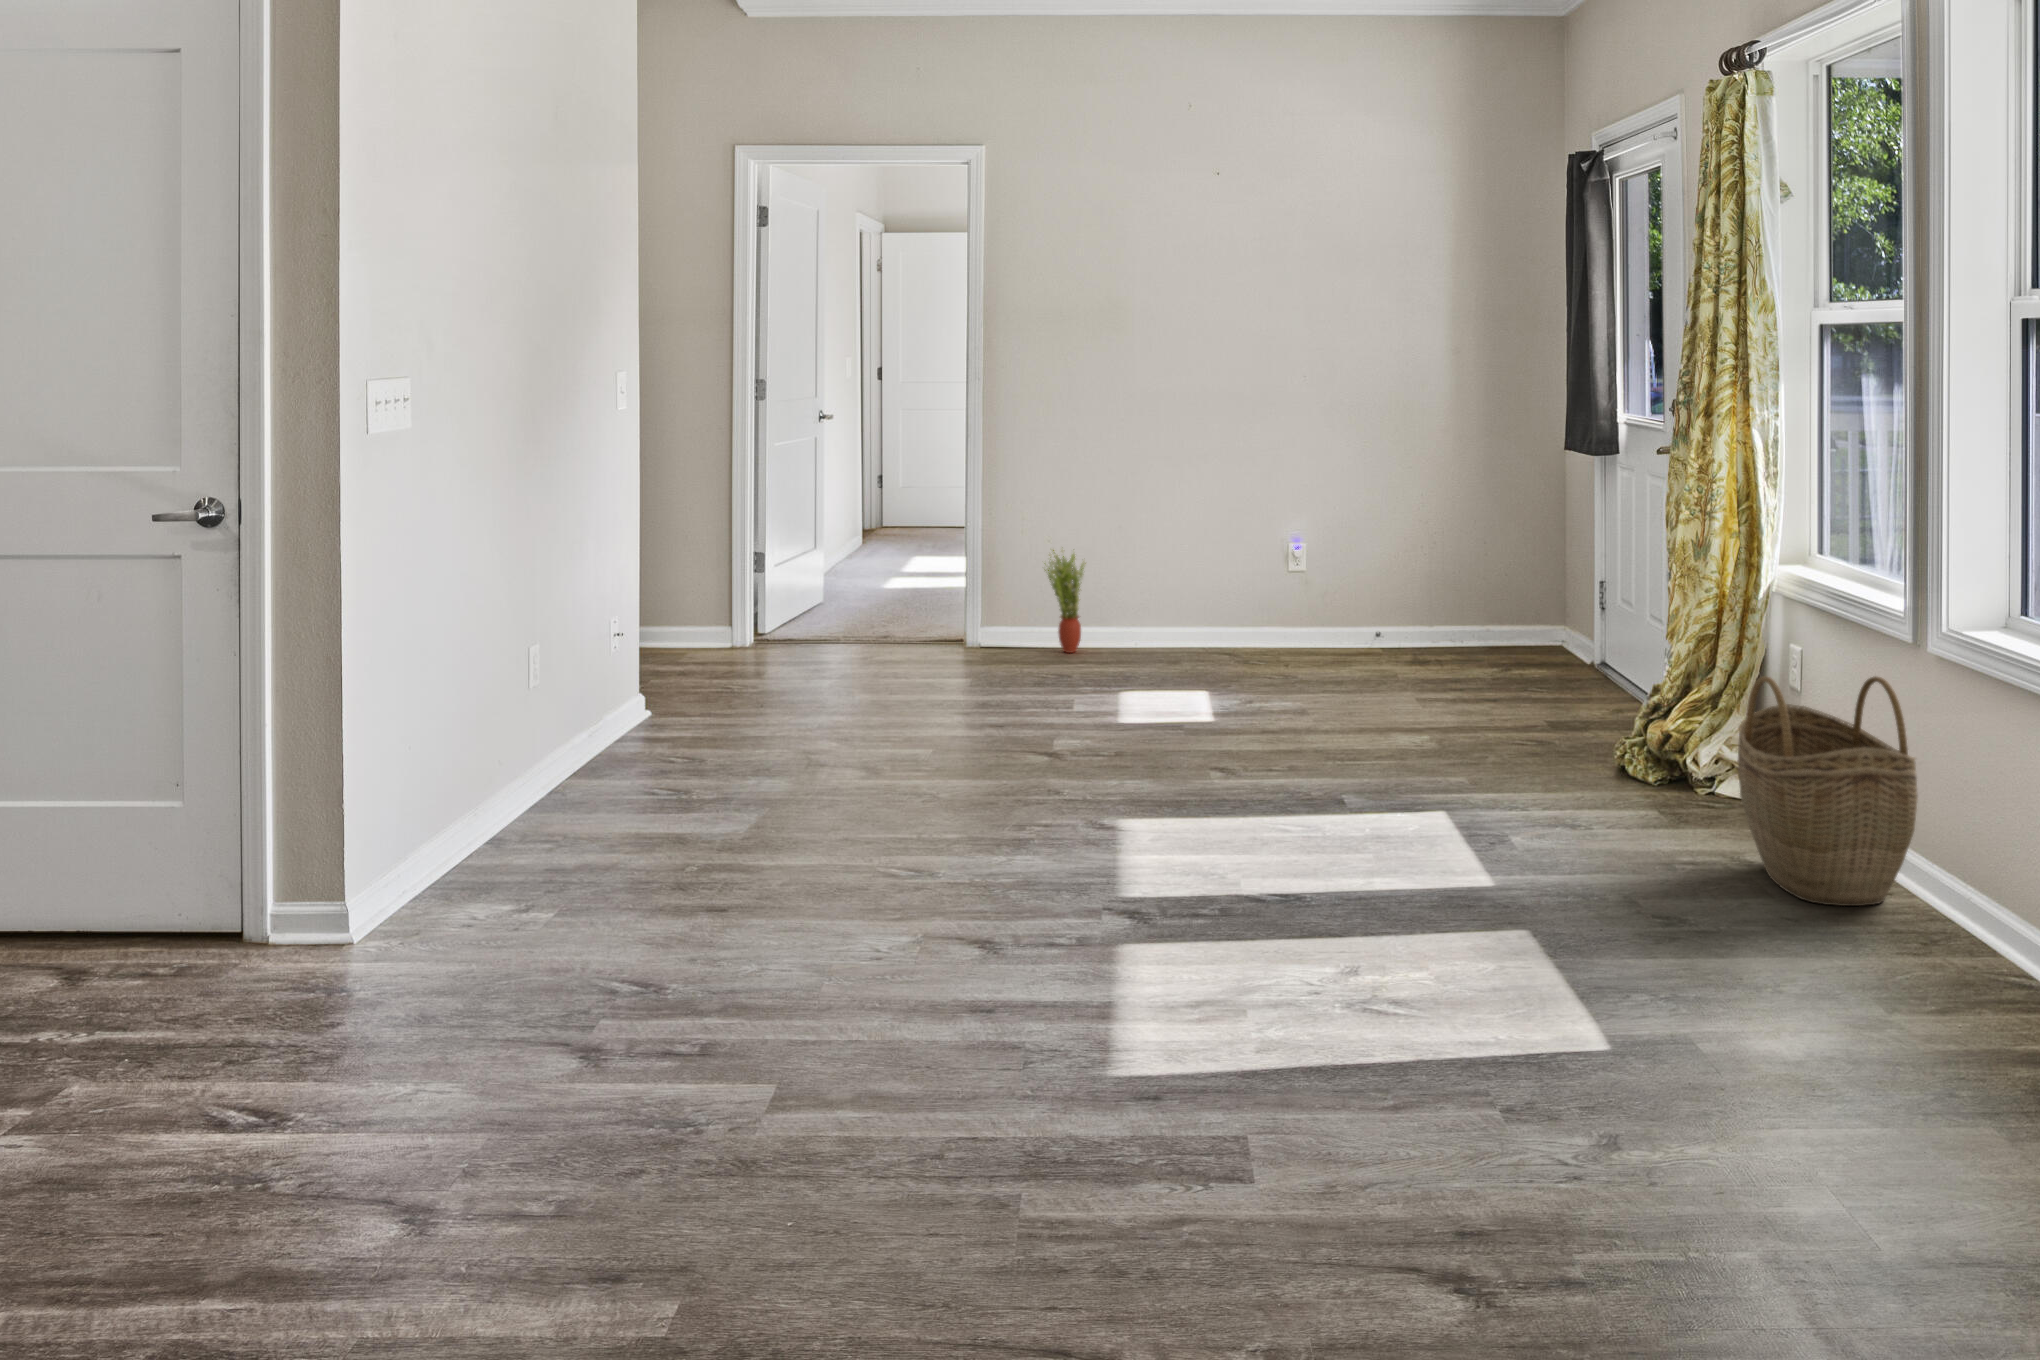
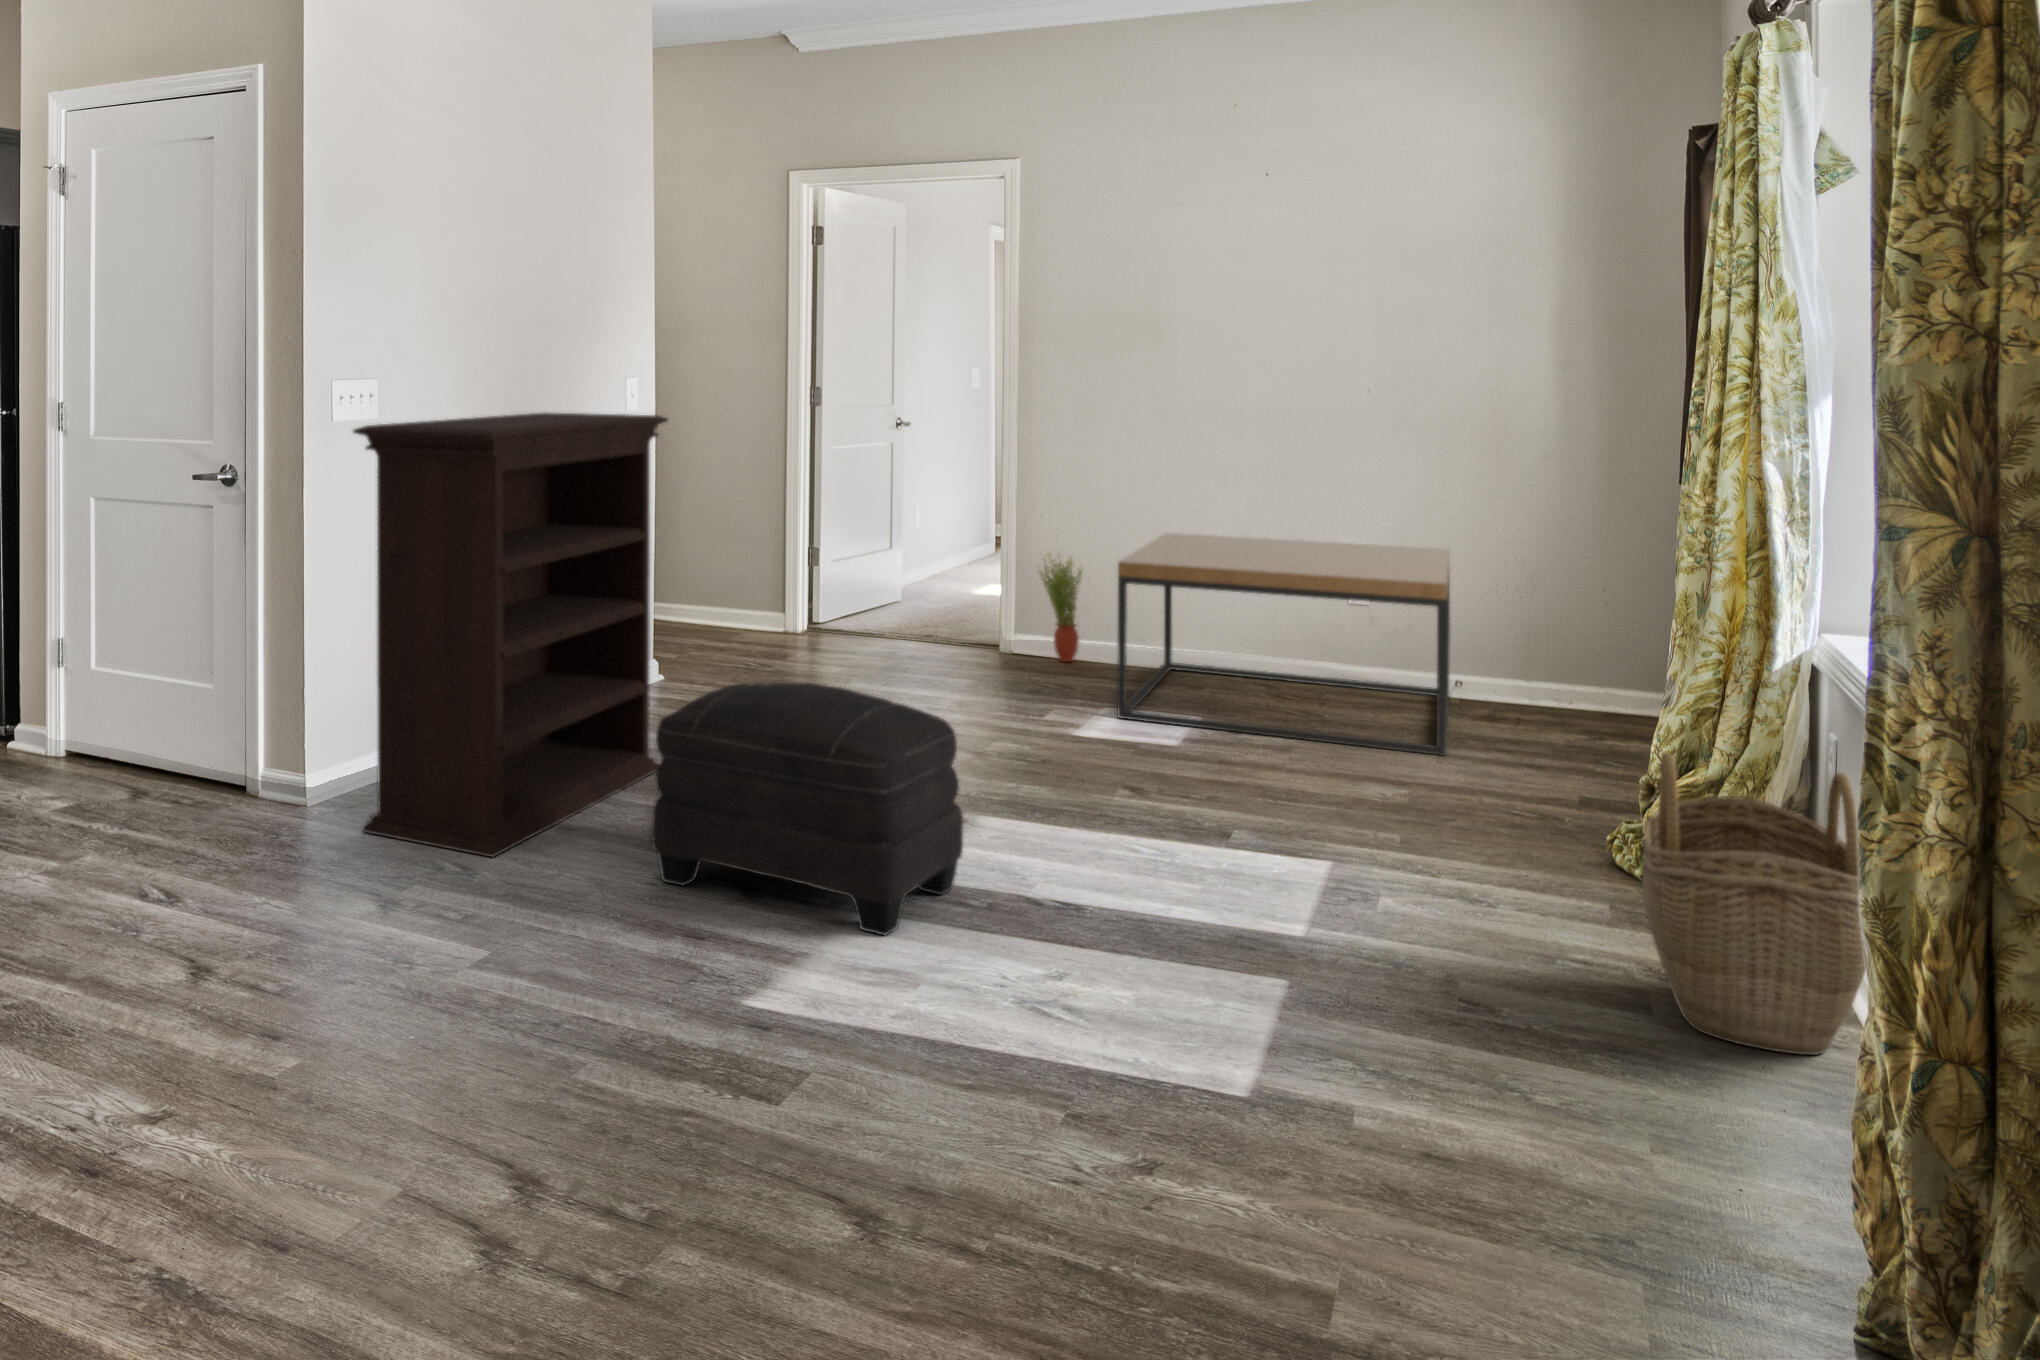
bookshelf: none [463,421,785,965] -> present [353,413,668,857]
coffee table: none [1157,522,1433,701] -> present [1117,533,1450,755]
ottoman: none [884,704,1194,961] -> present [652,683,963,935]

